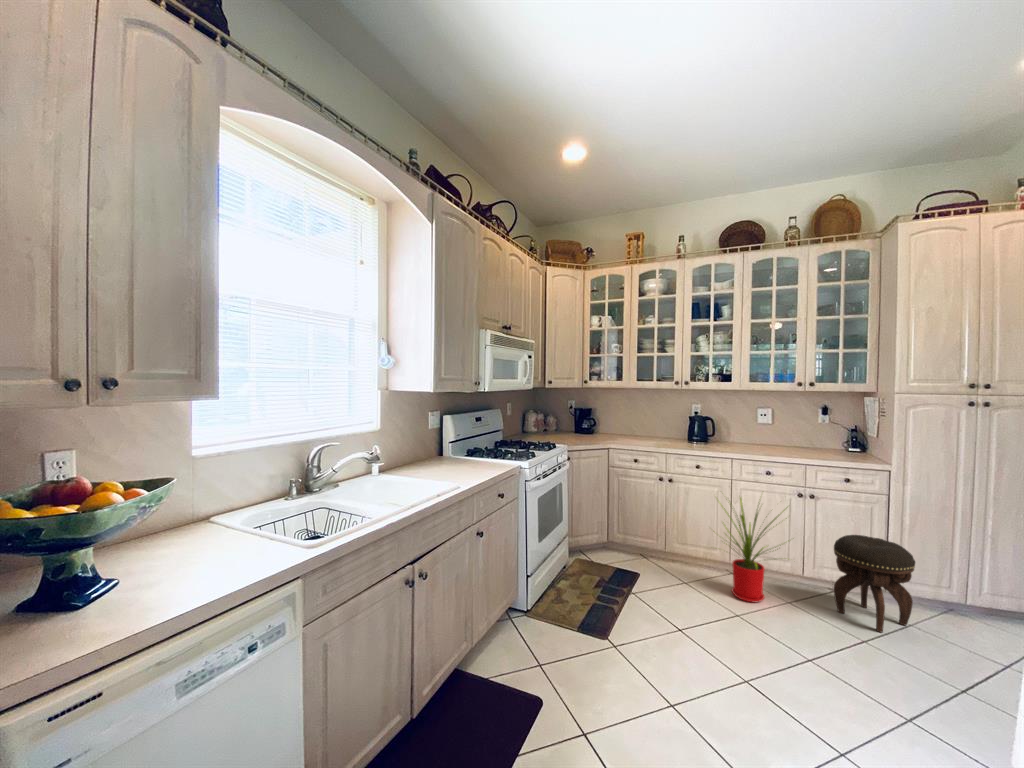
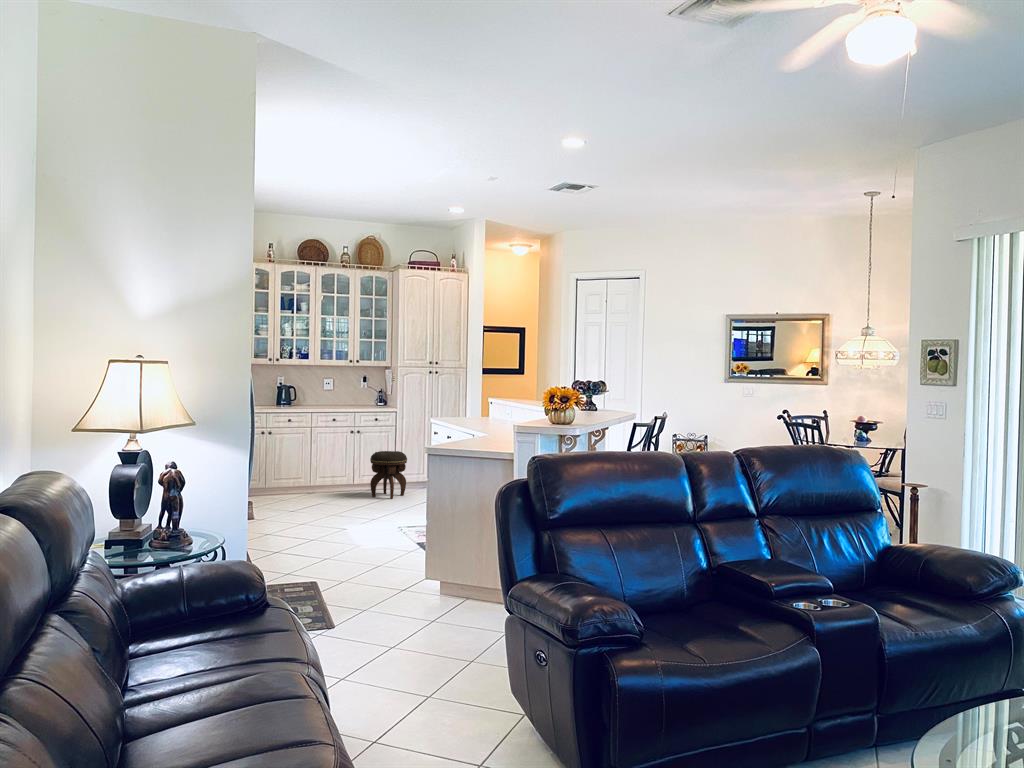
house plant: present [724,498,784,602] -> none [299,431,352,501]

